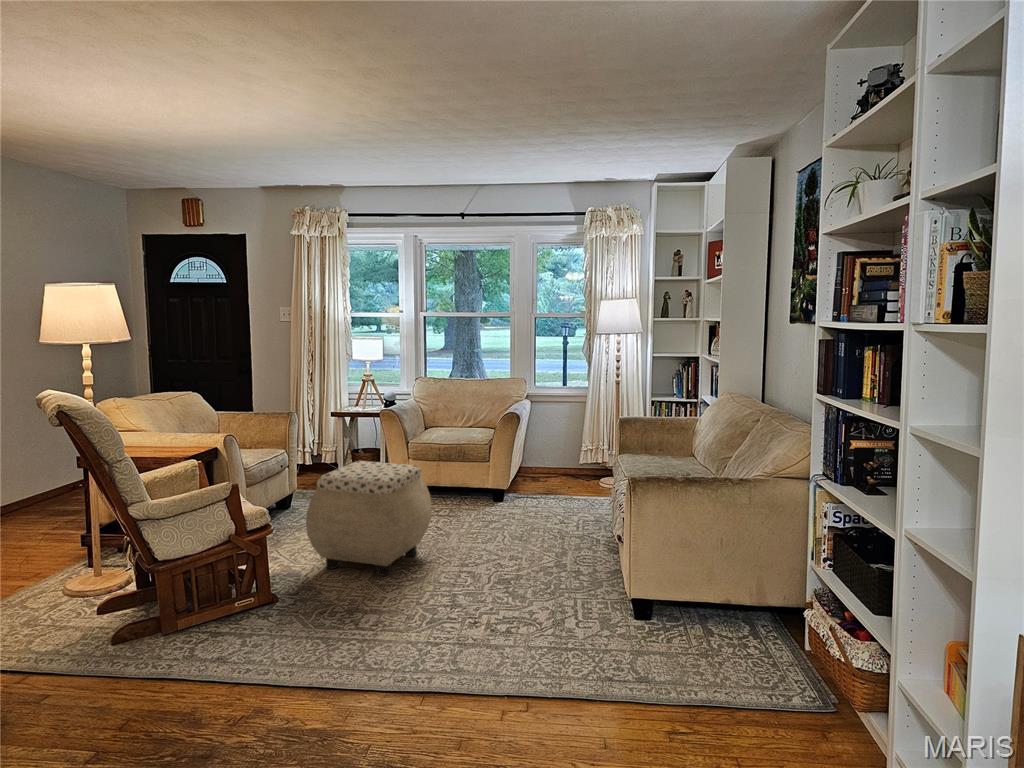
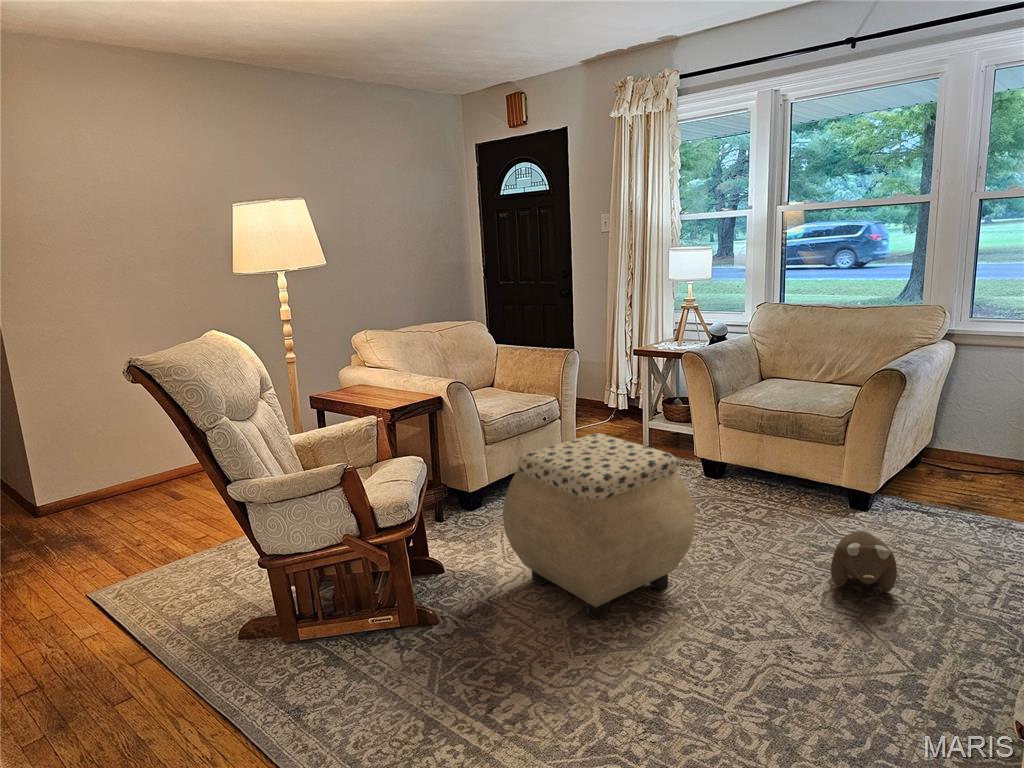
plush toy: none [503,502,537,536] -> present [831,531,897,592]

